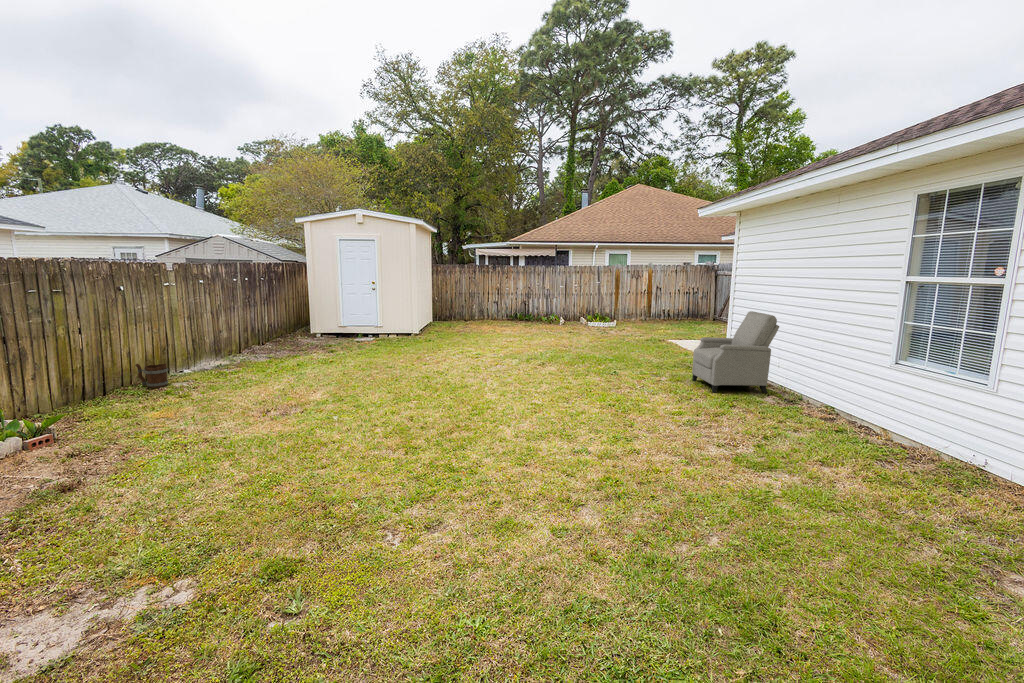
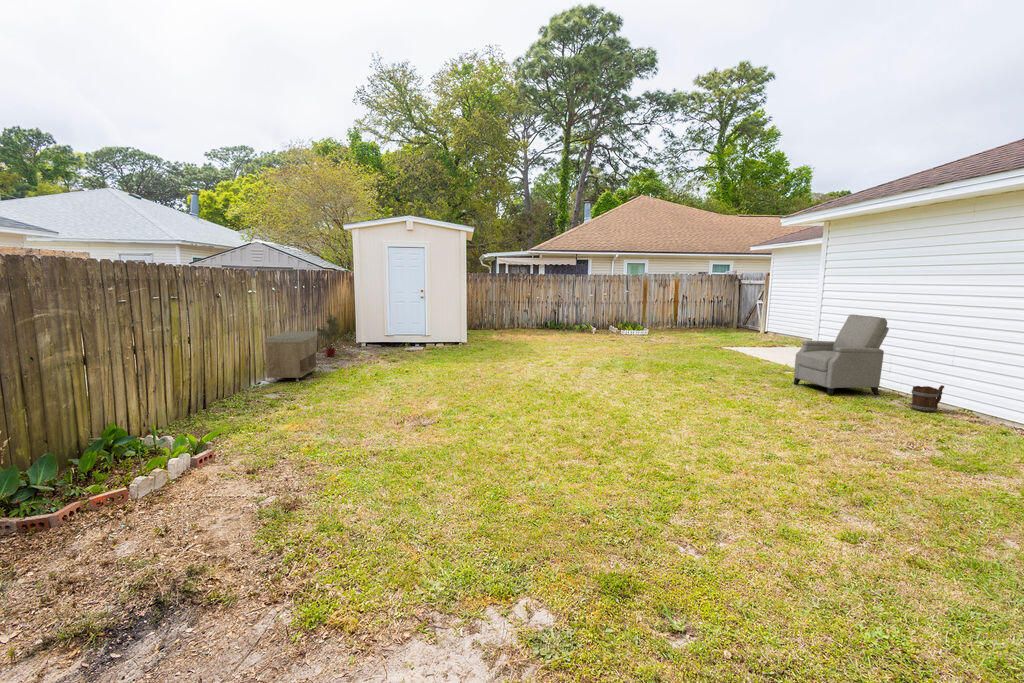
potted tree: none [260,304,287,345] -> present [316,313,339,357]
storage bench: none [186,322,247,368] -> present [265,331,318,382]
bucket: present [135,363,169,388] -> present [911,385,944,412]

